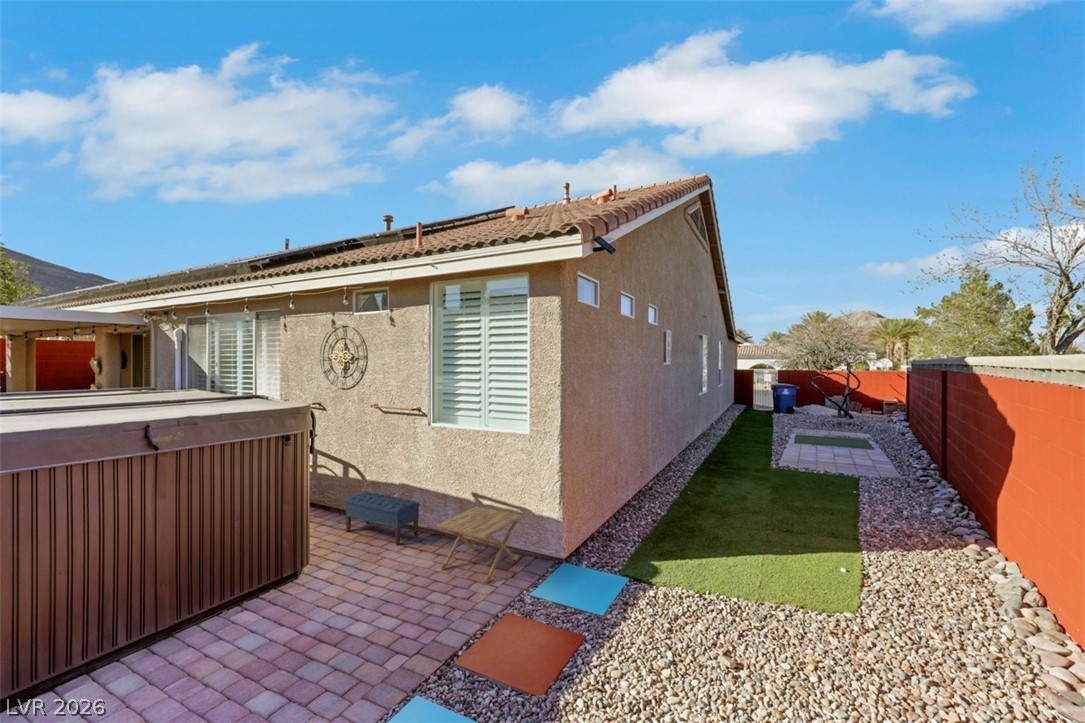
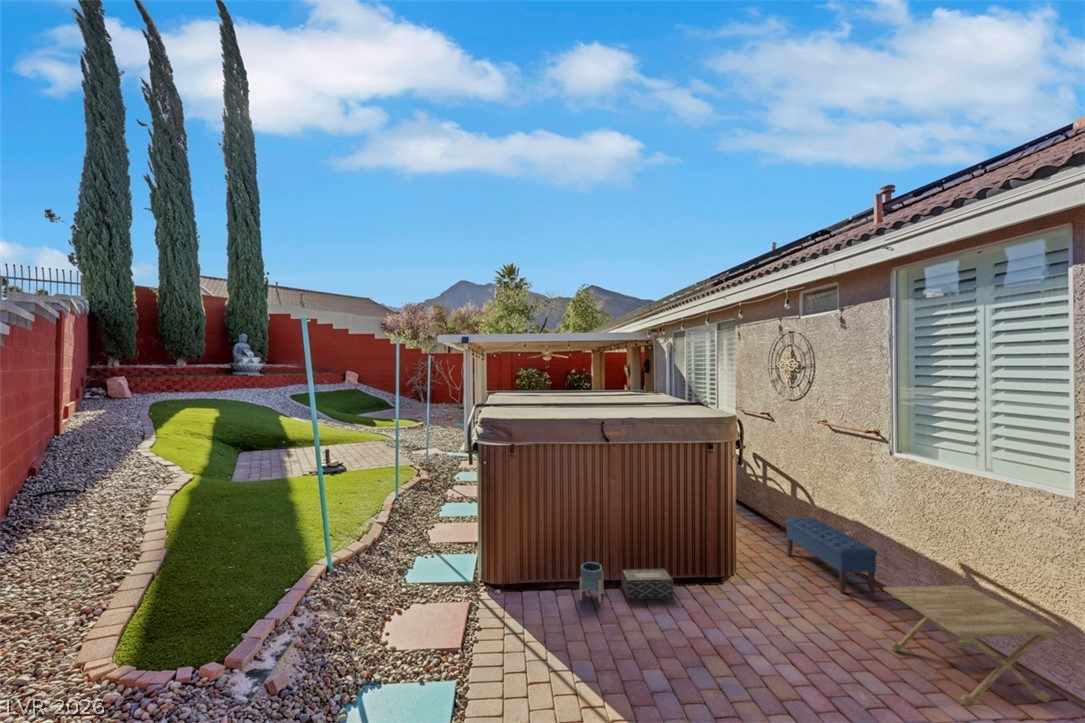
woven basket: none [174,589,250,645] -> present [621,568,673,600]
planter: none [111,620,150,682] -> present [580,562,603,603]

